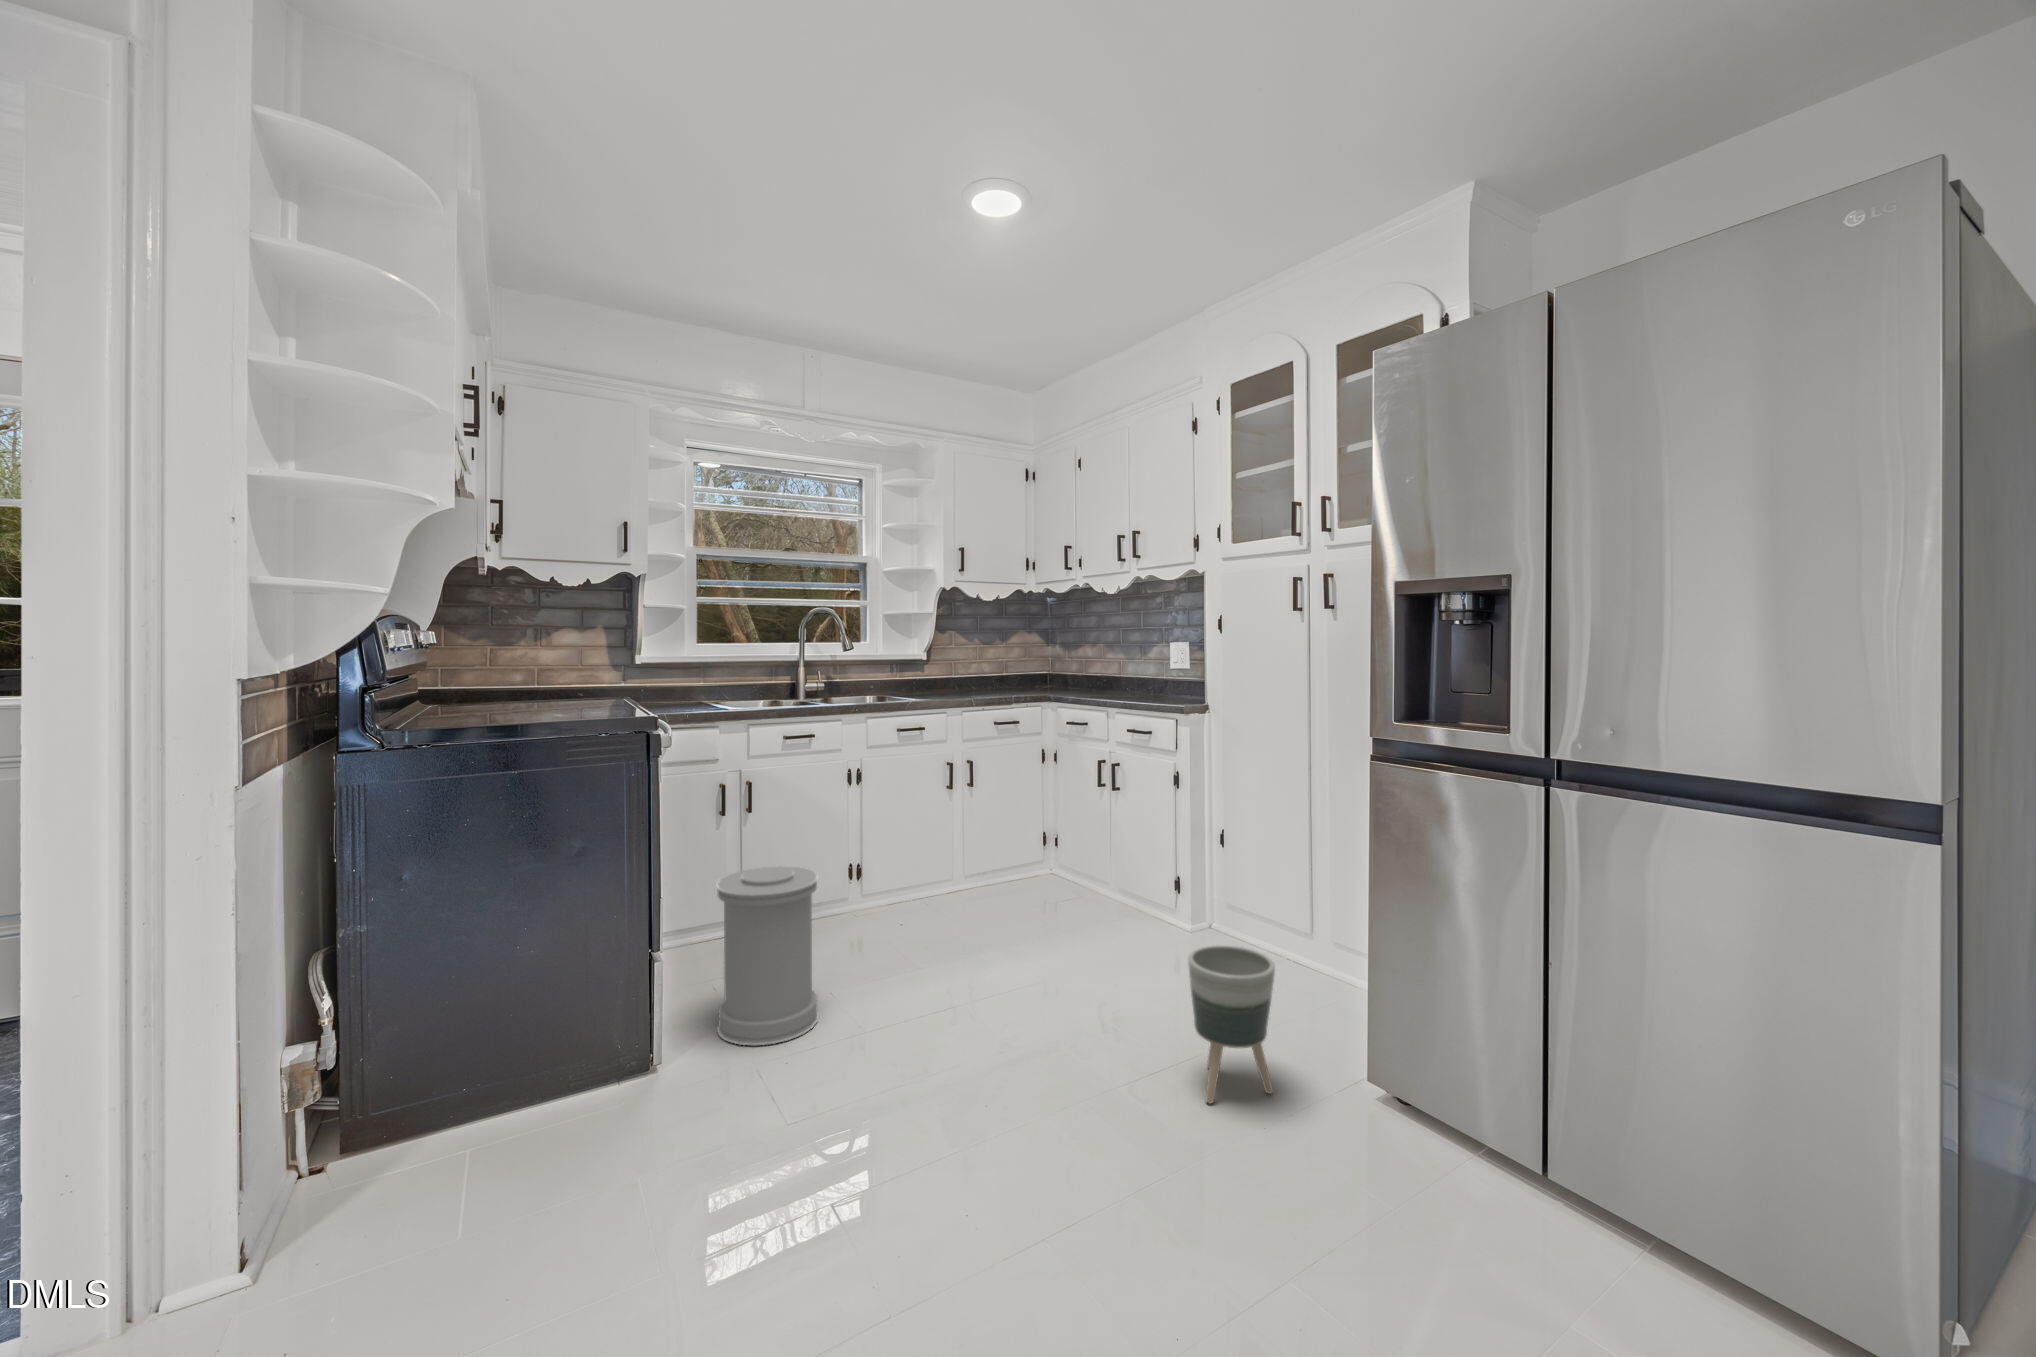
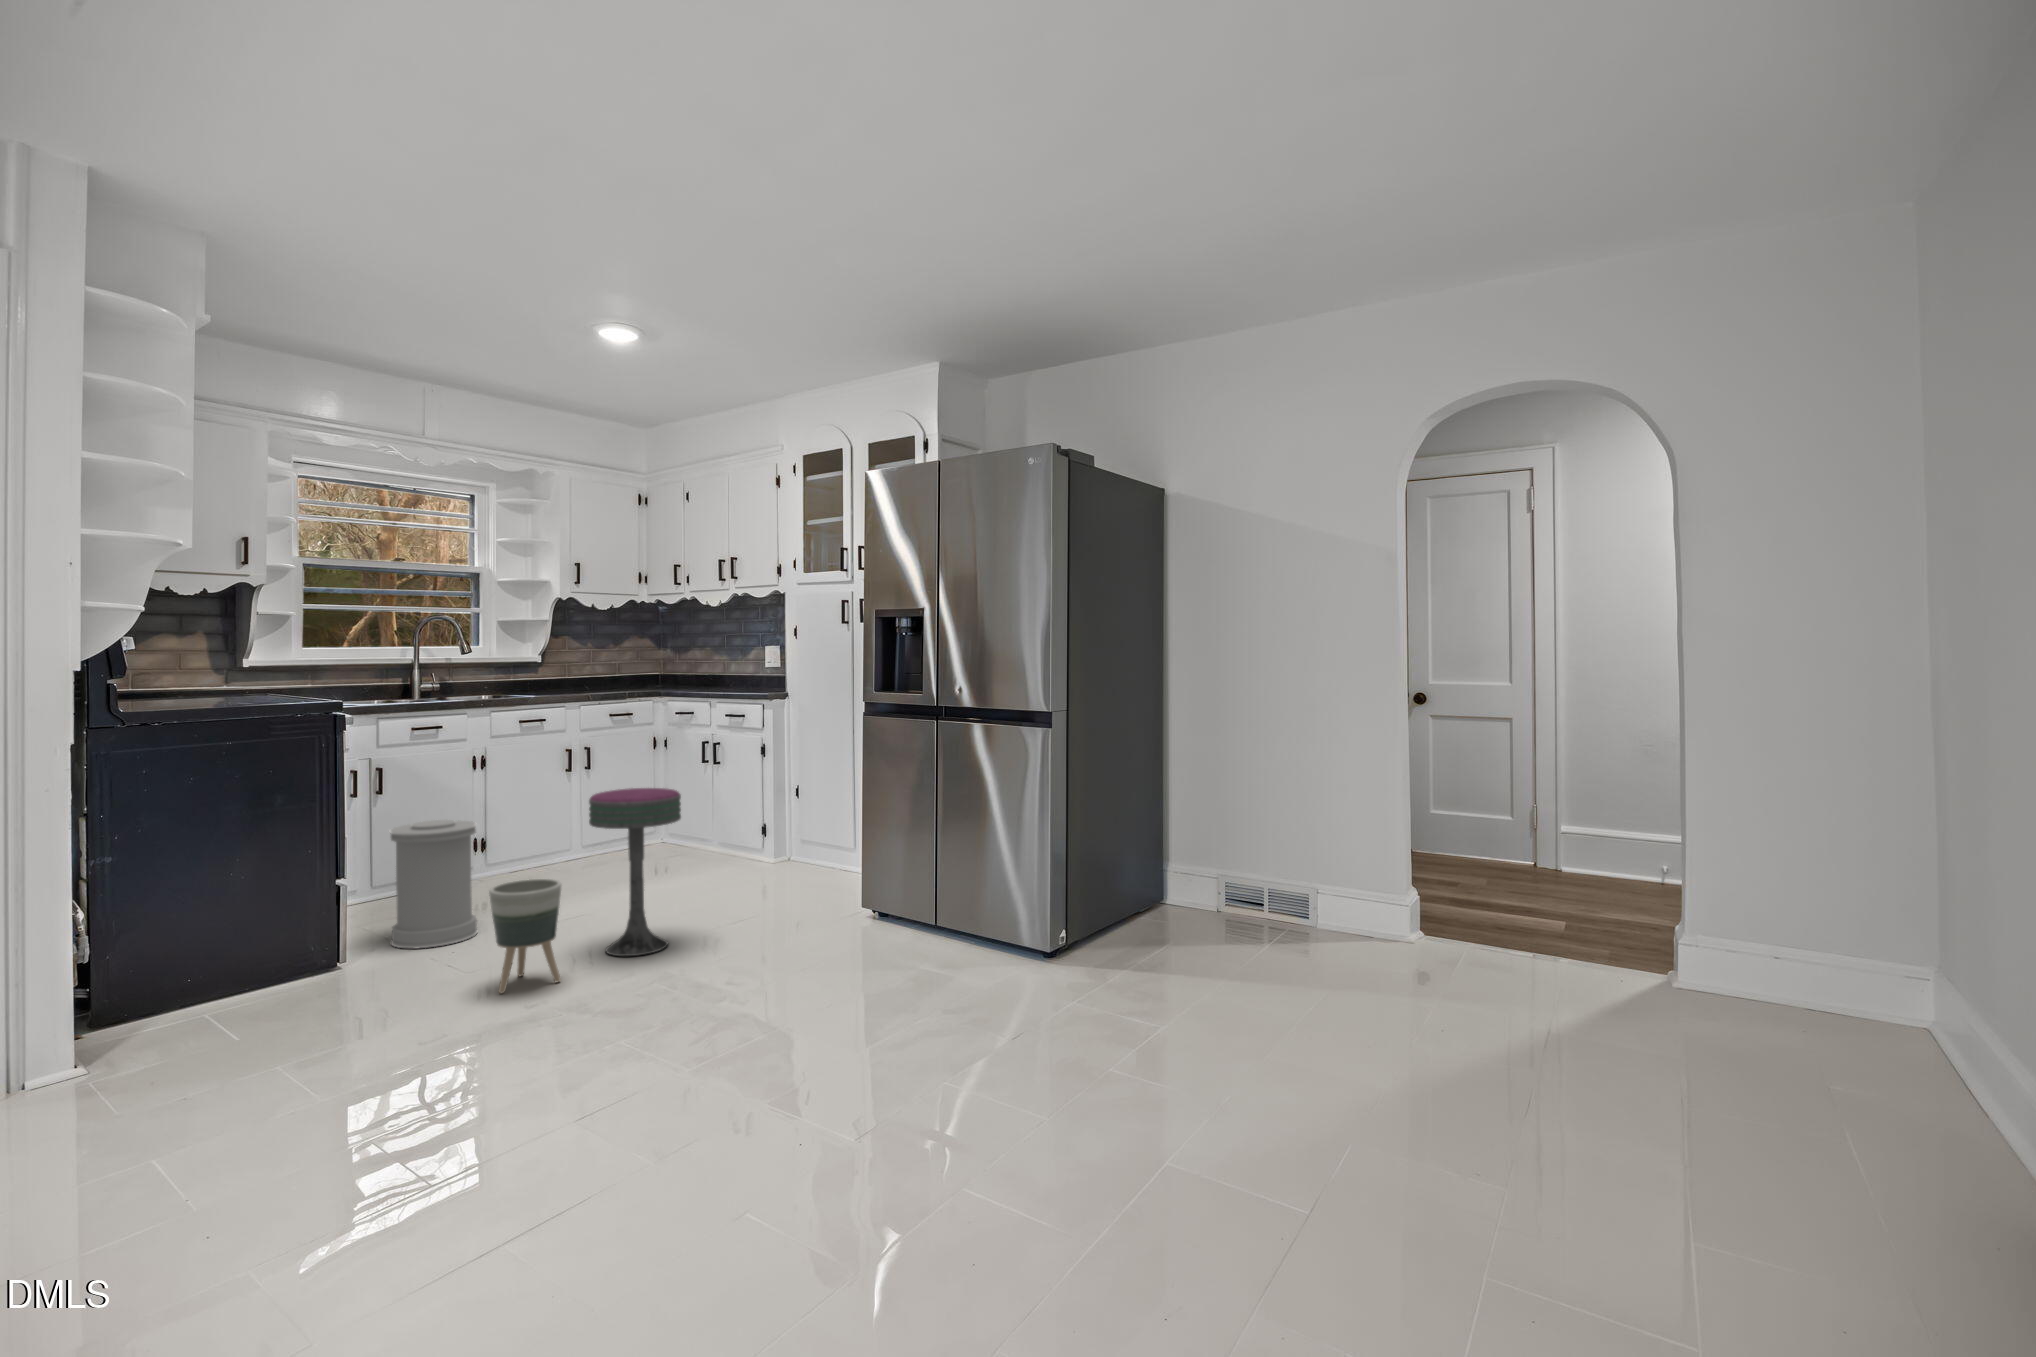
bar stool: none [940,857,1073,1136] -> present [589,788,681,956]
planter: present [1188,945,1275,1103] -> present [489,879,562,993]

